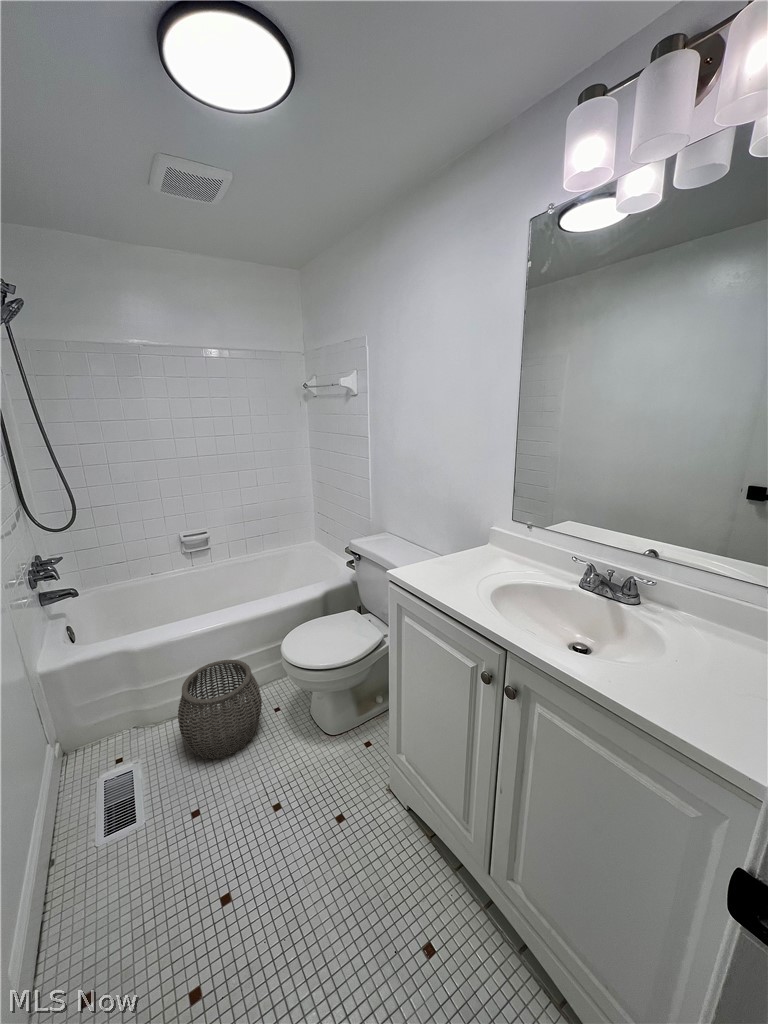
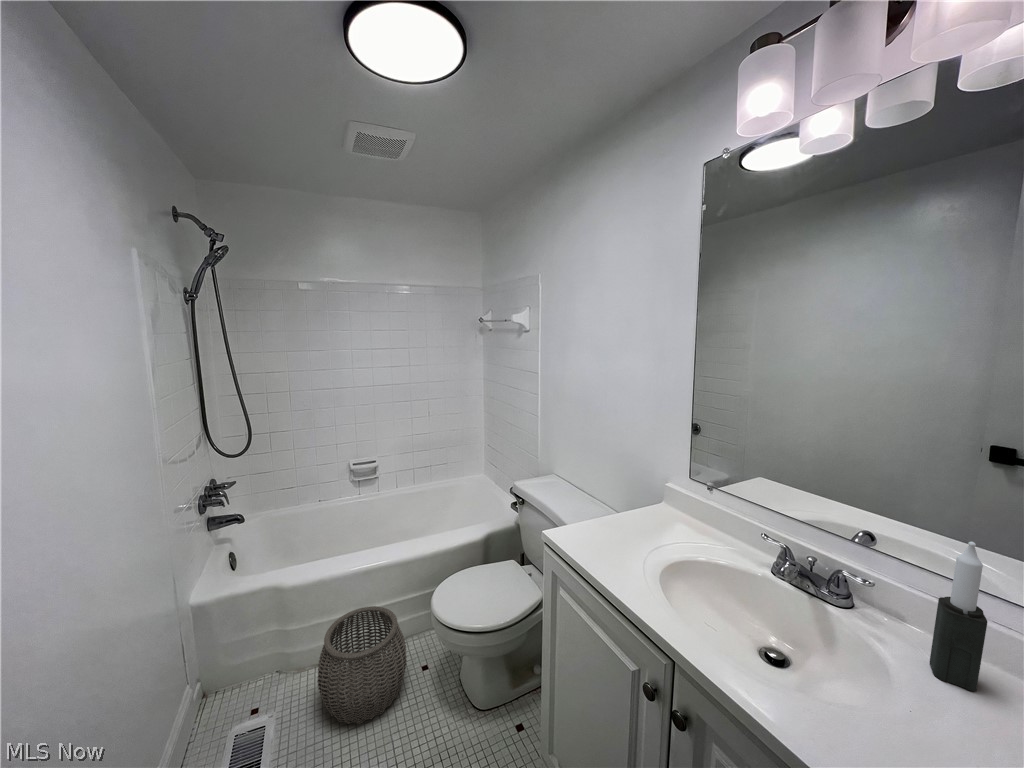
candle: none [691,536,734,644] -> present [930,542,987,691]

